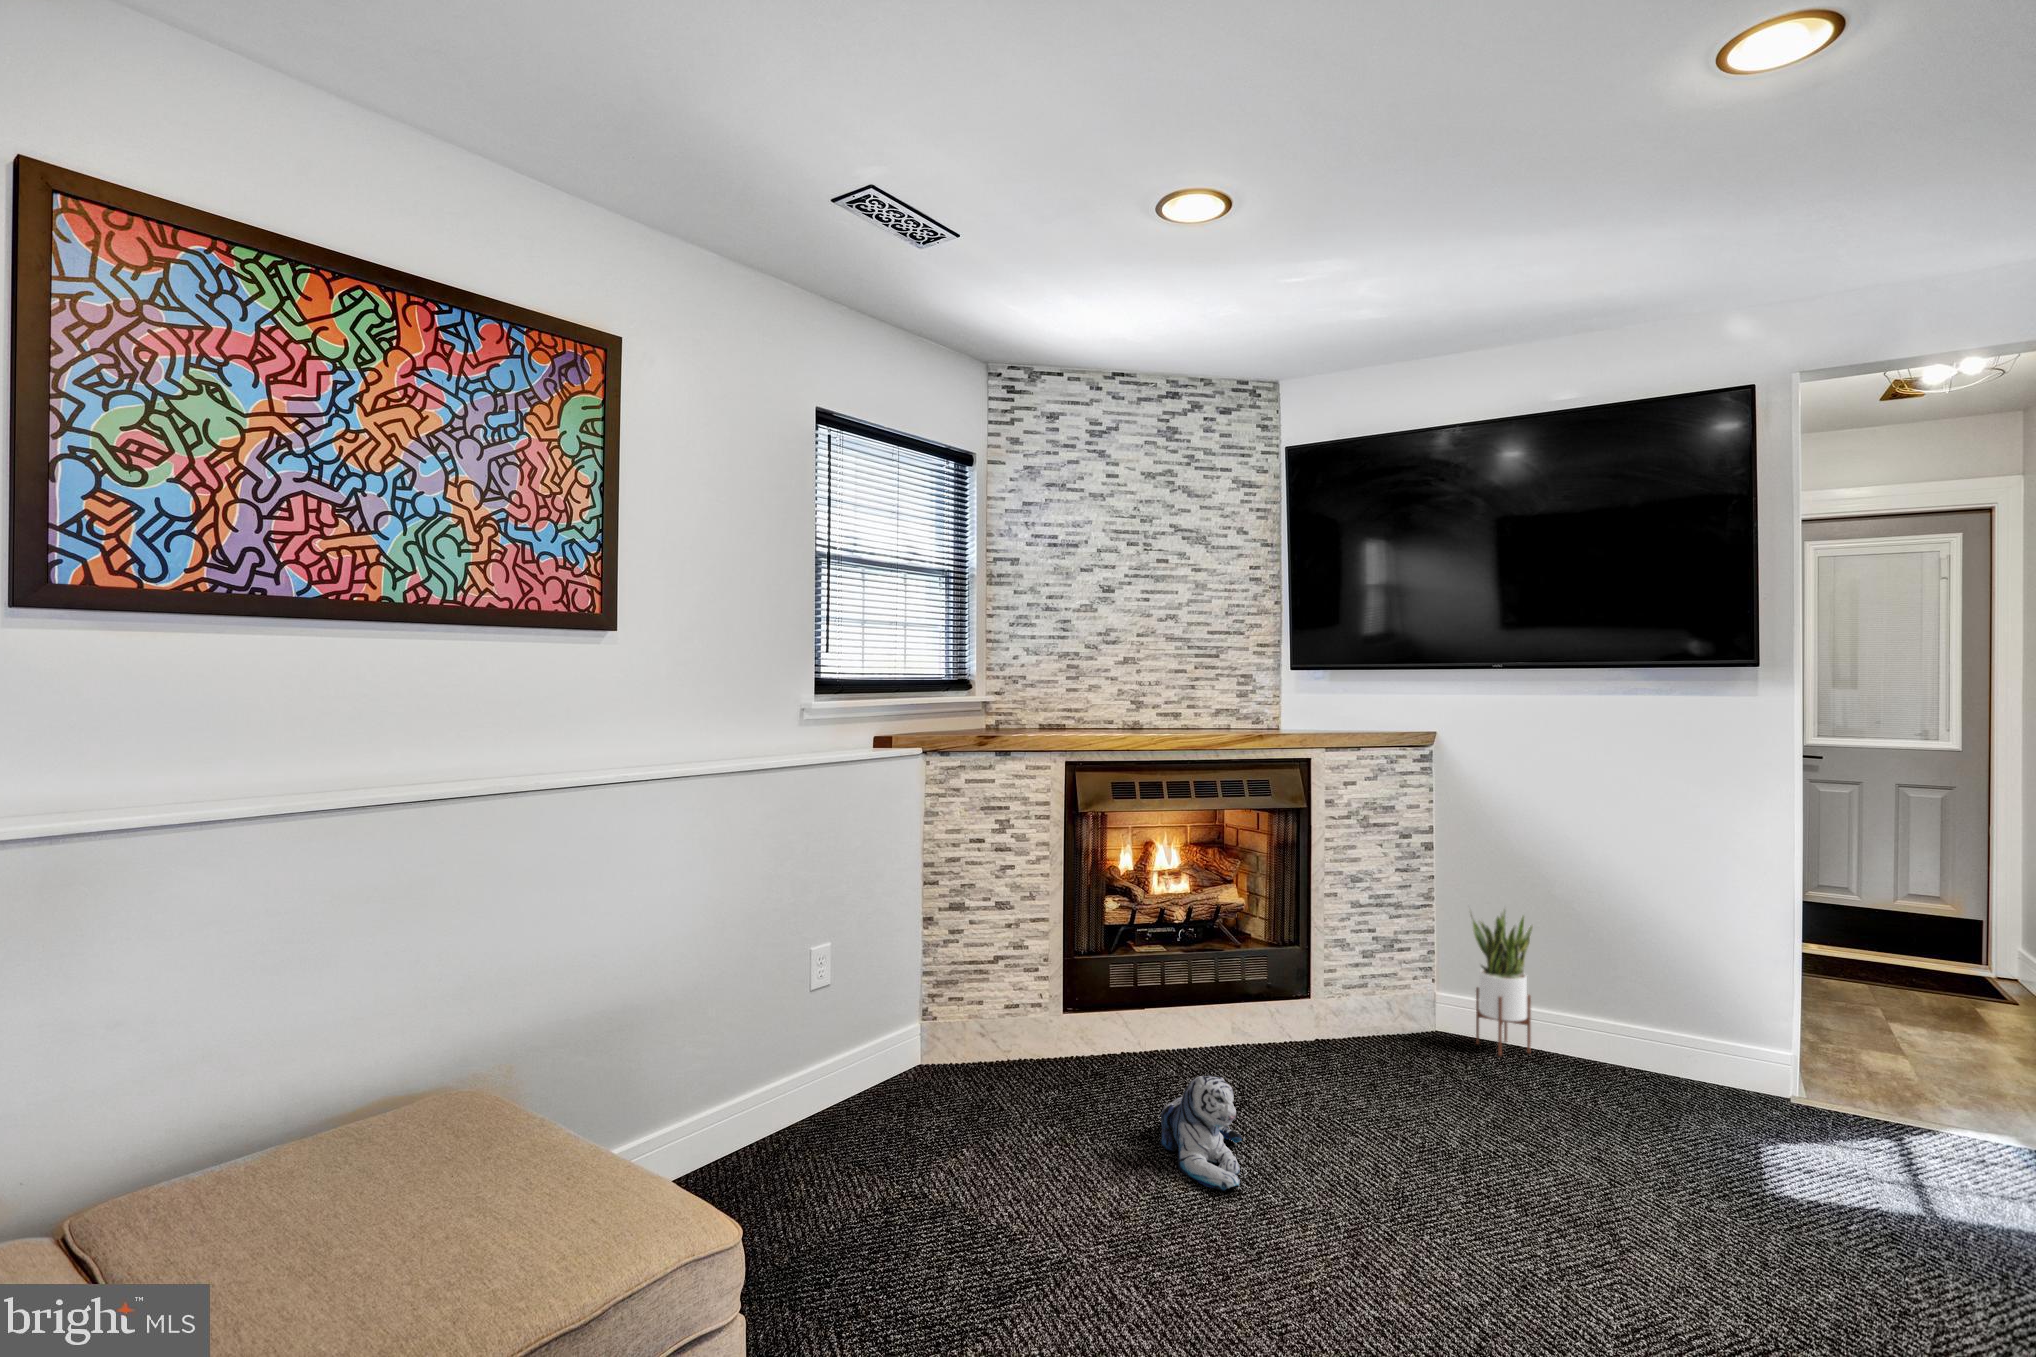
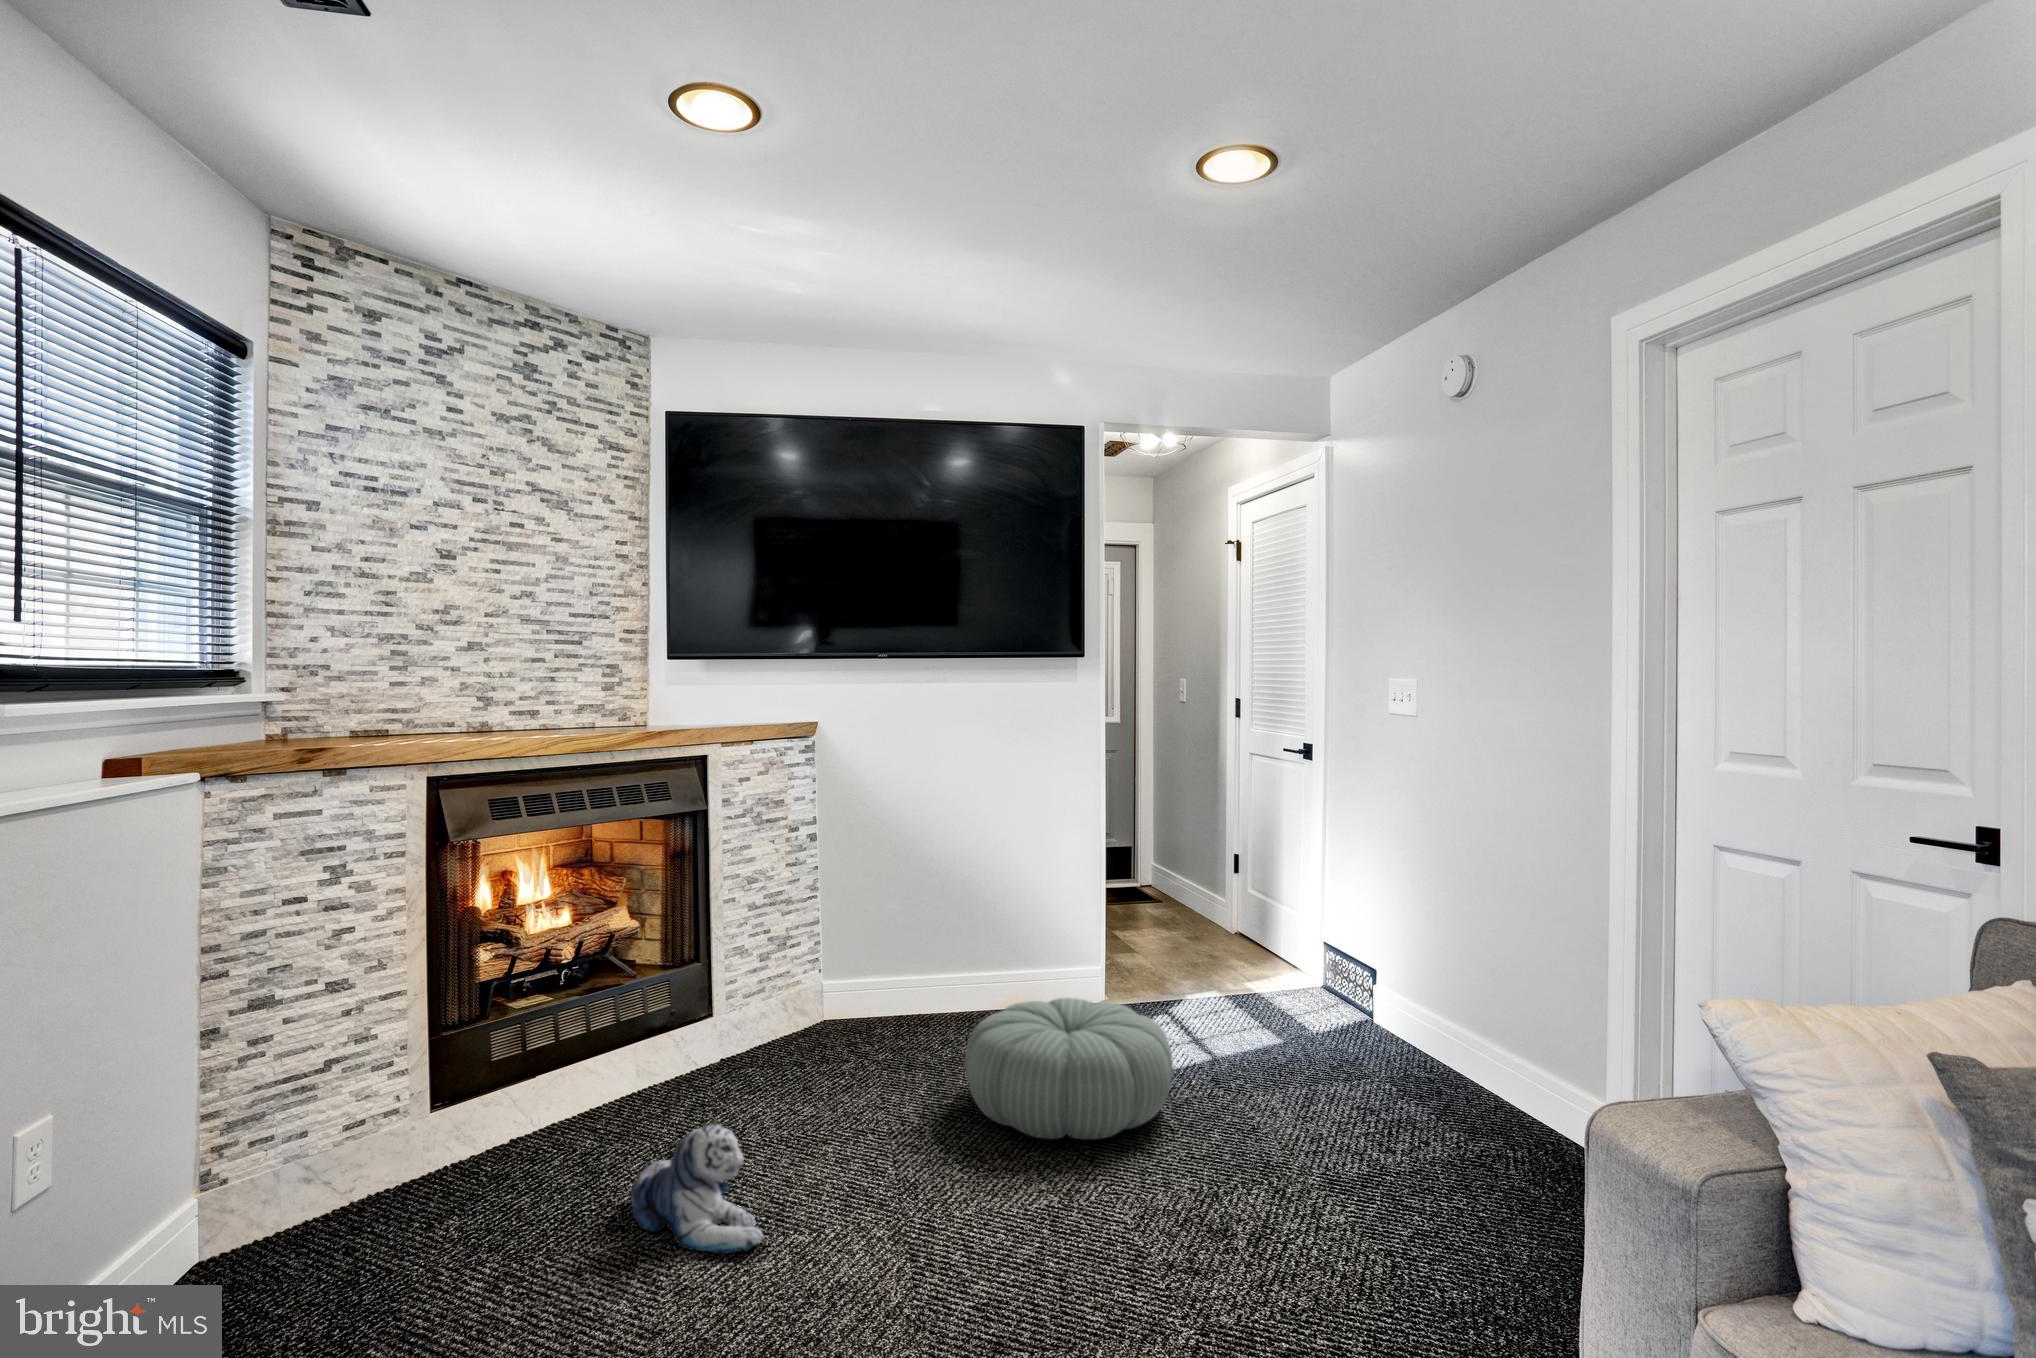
potted plant: present [1468,905,1533,1056] -> none [856,882,908,1027]
pouf: none [1512,1059,1802,1240] -> present [965,998,1173,1140]

